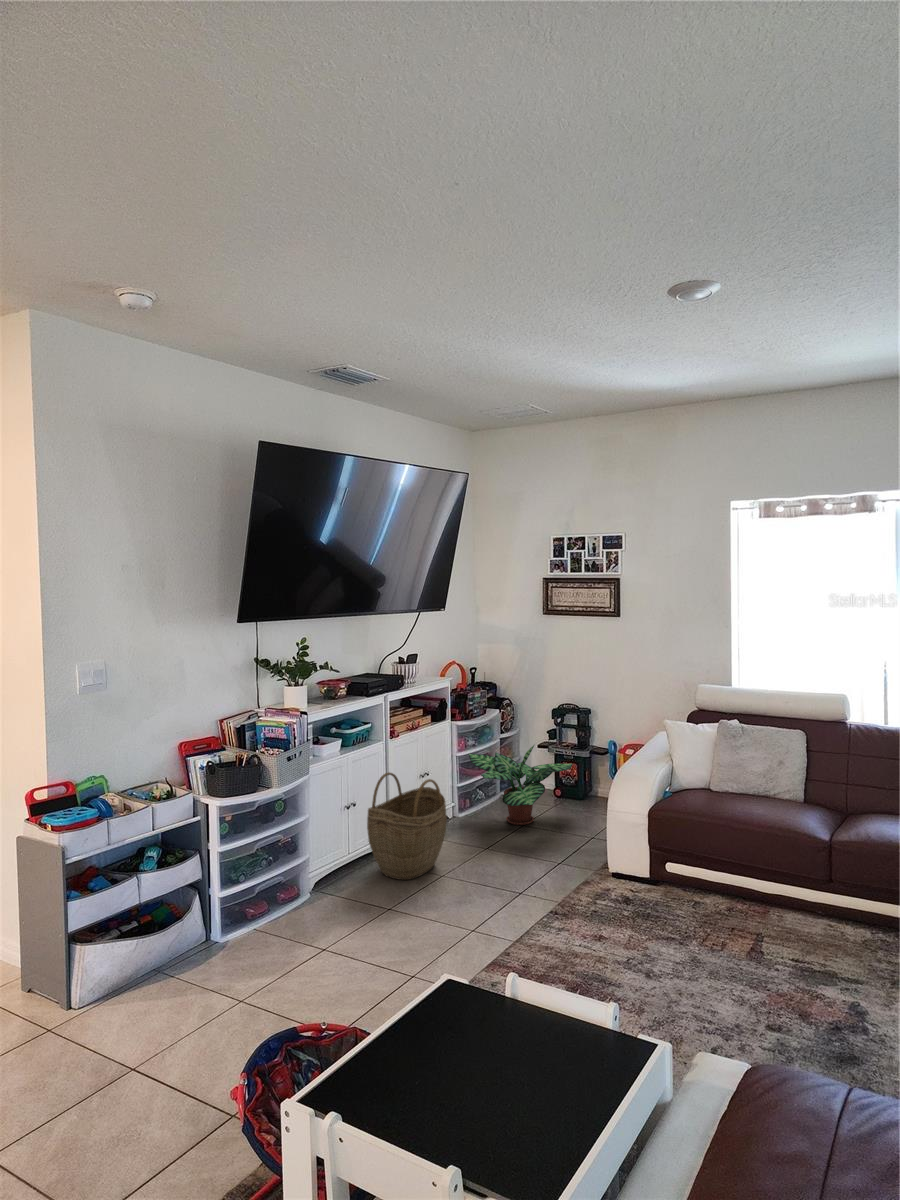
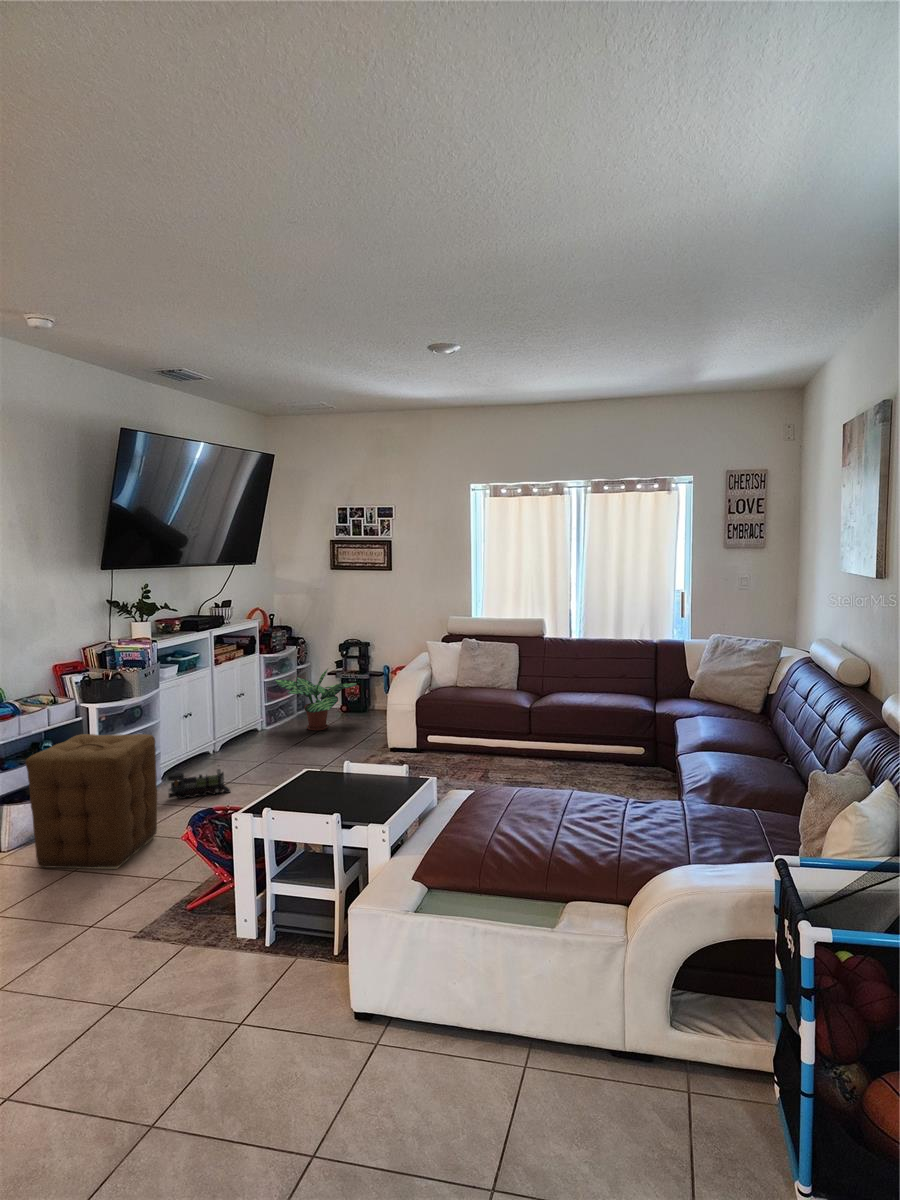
woven basket: present [367,773,447,880] -> none [203,689,266,768]
ottoman: none [91,850,269,1069] -> present [26,734,157,869]
toy train: none [306,887,386,931] -> present [168,769,230,799]

